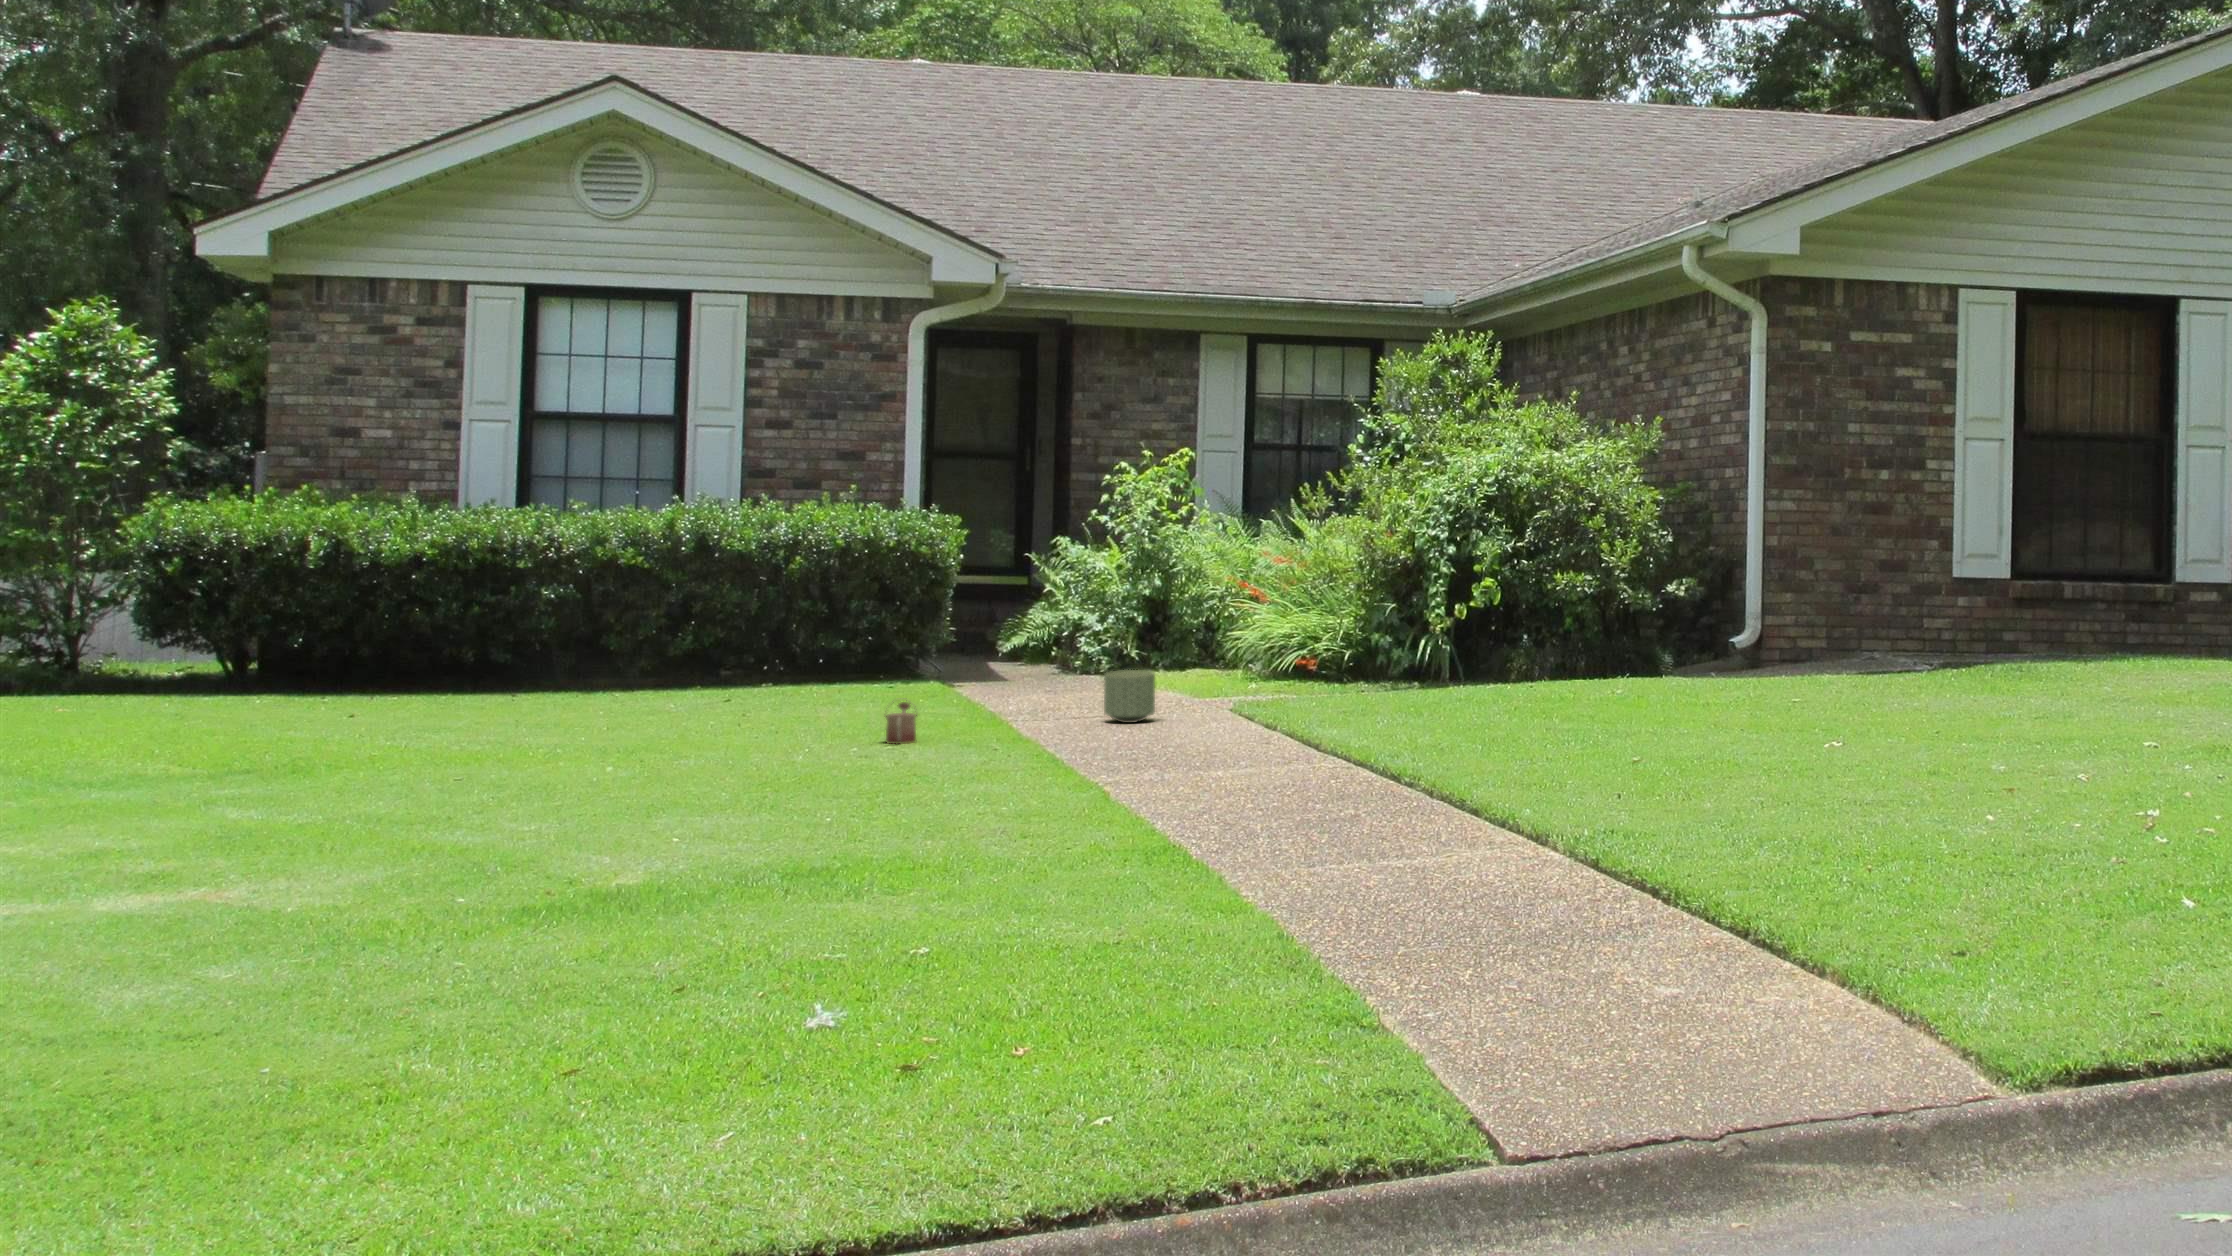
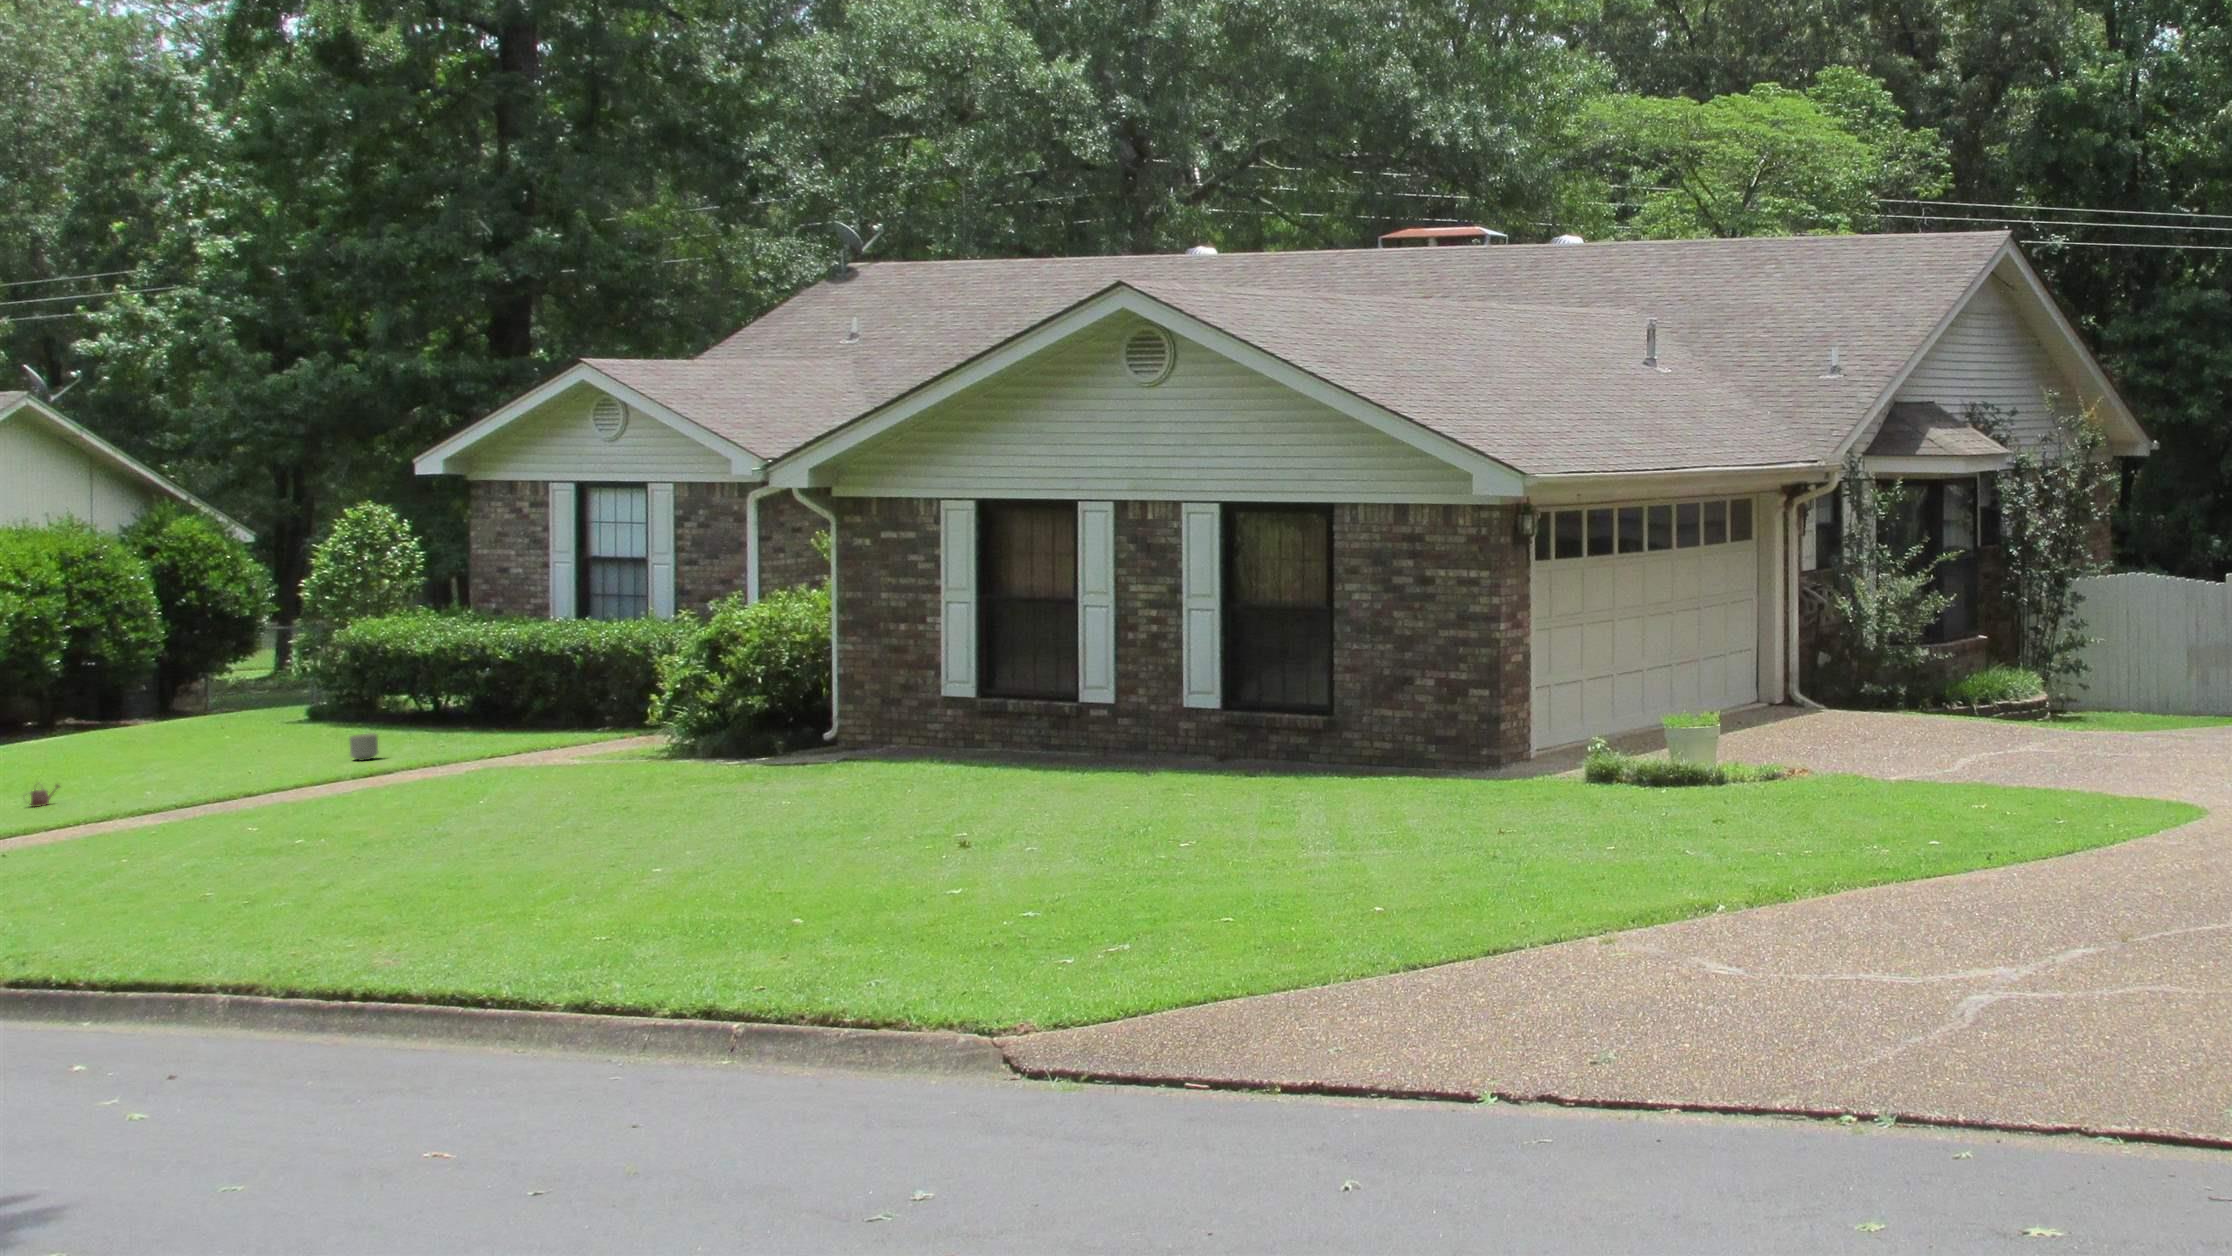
watering can: present [886,700,917,744] -> present [29,785,60,807]

